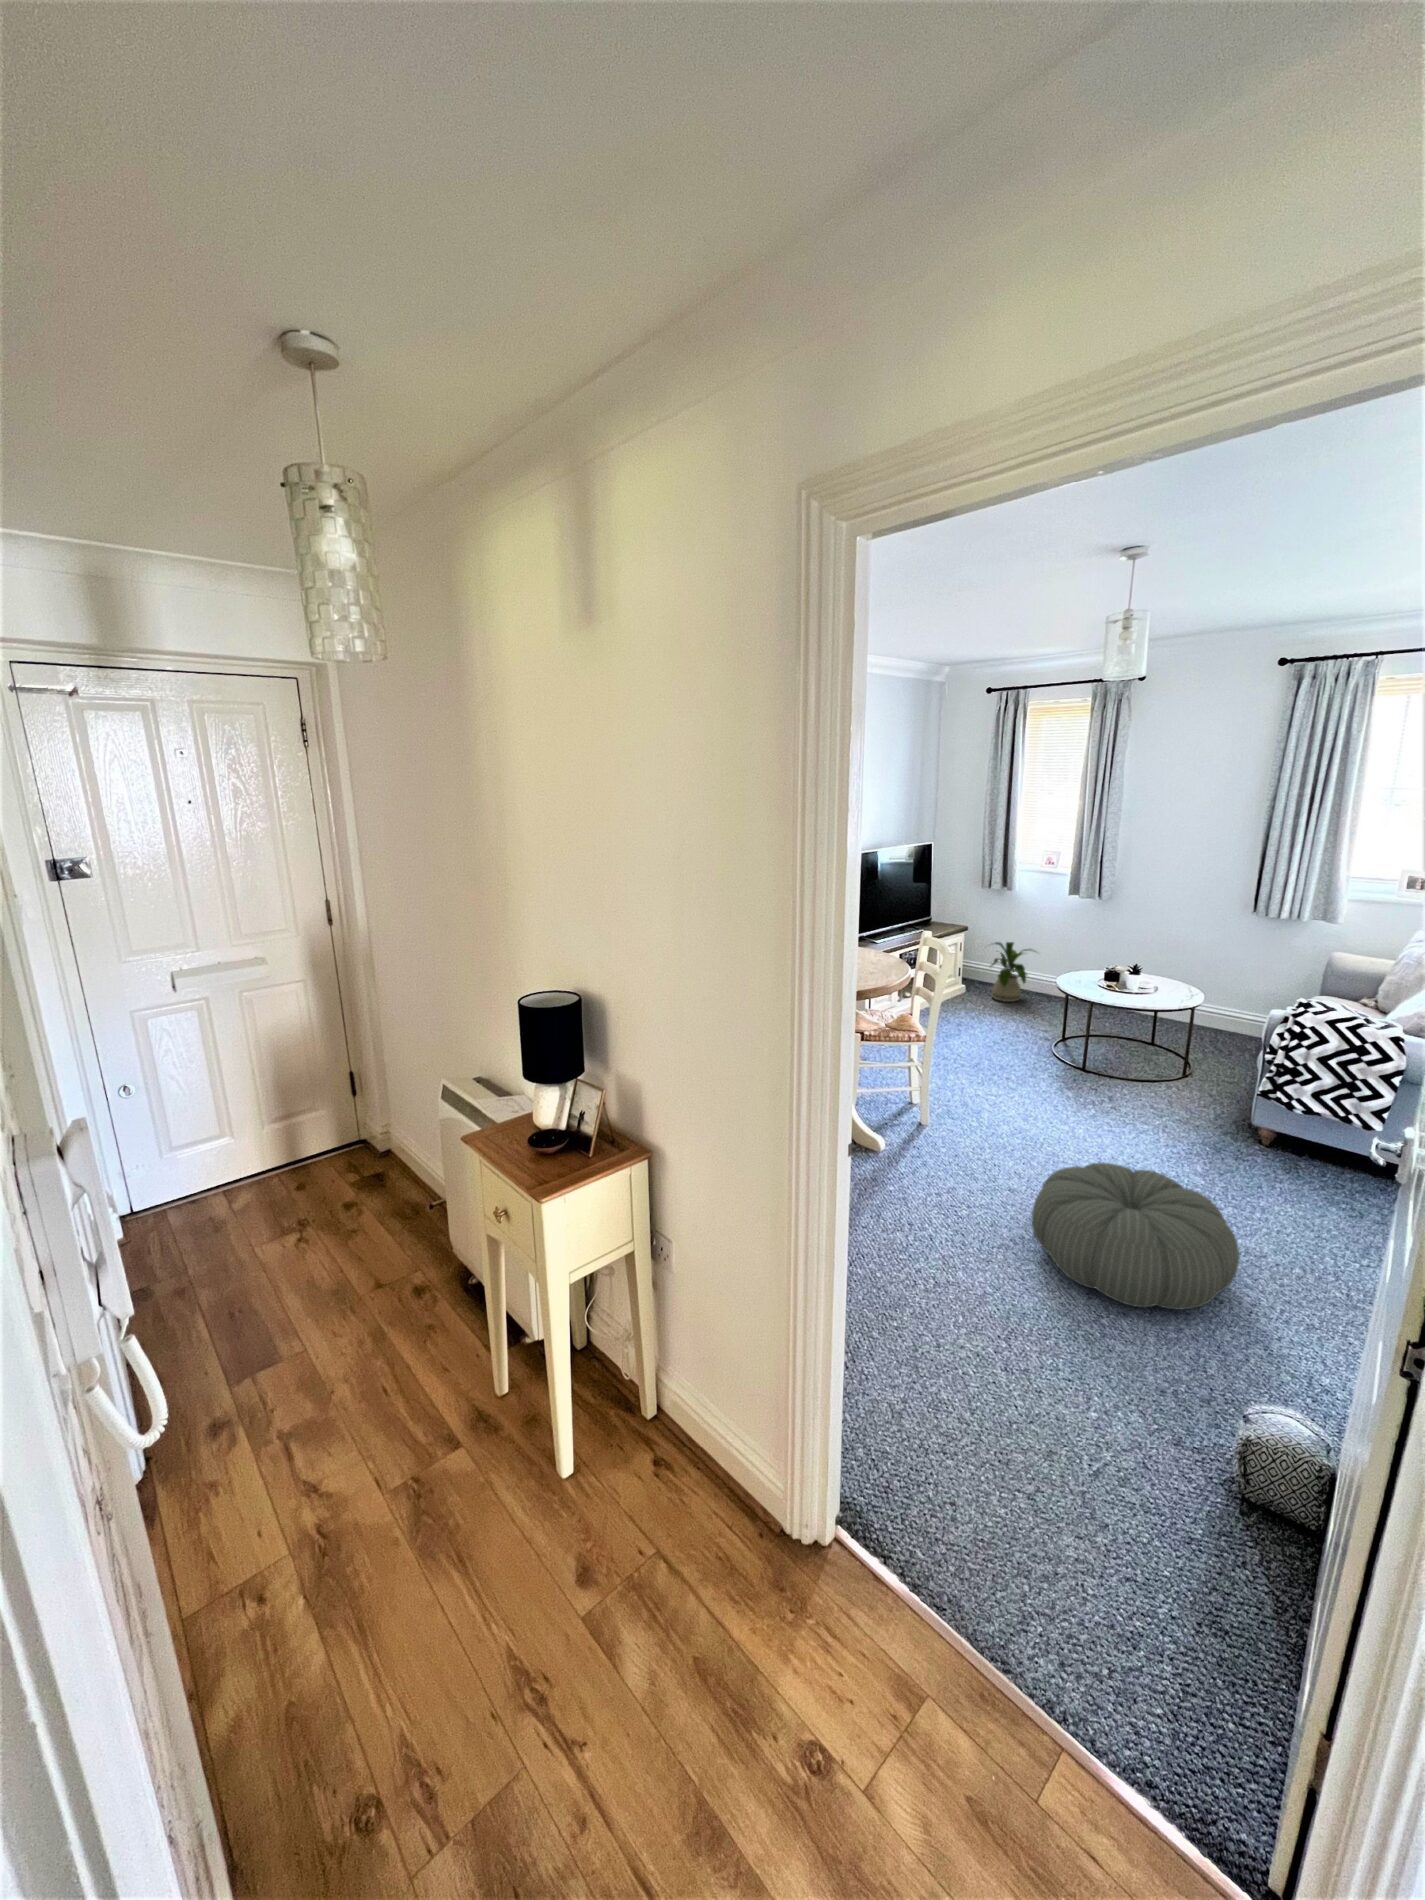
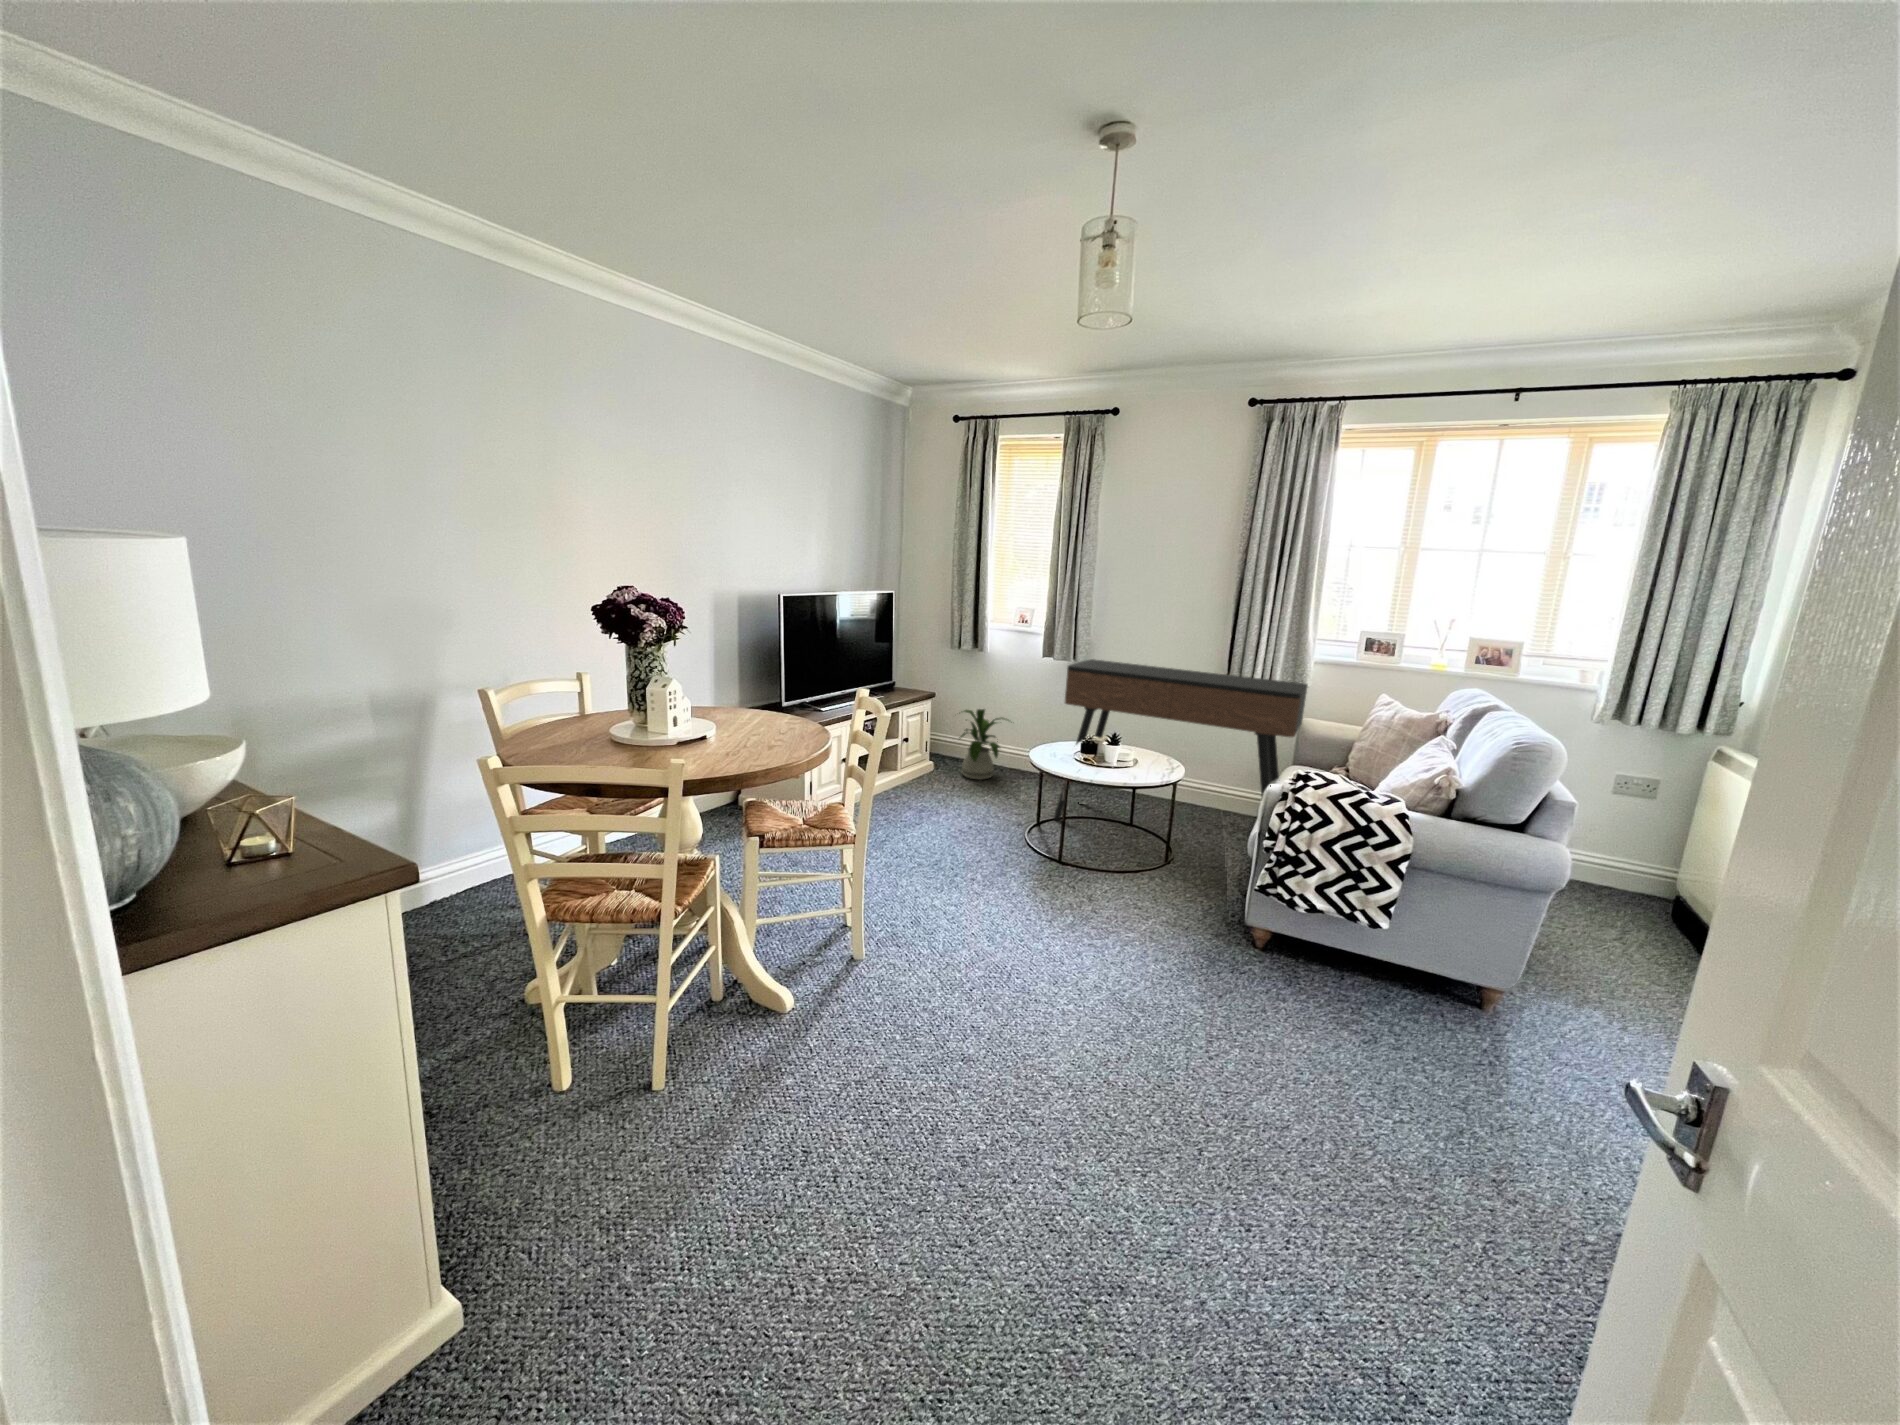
console table: none [1077,899,1334,1087] -> present [1054,659,1308,821]
pouf: present [1032,1162,1239,1310] -> none [993,1026,1292,1310]

